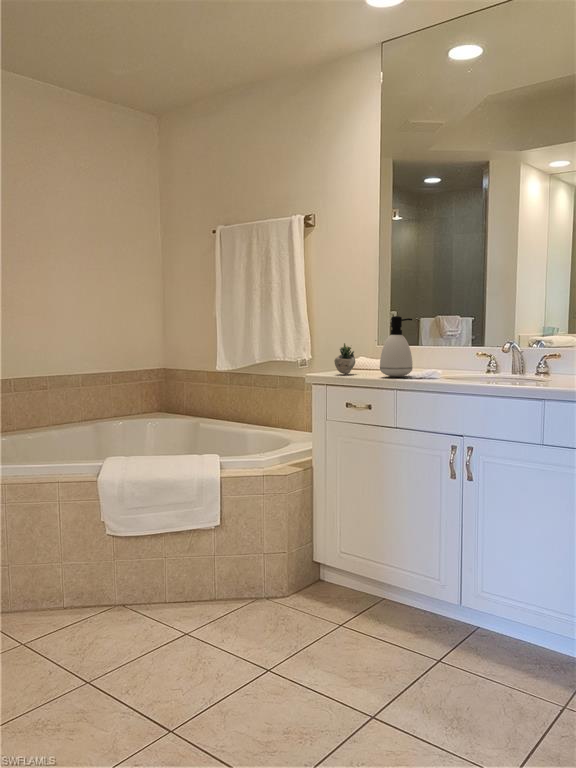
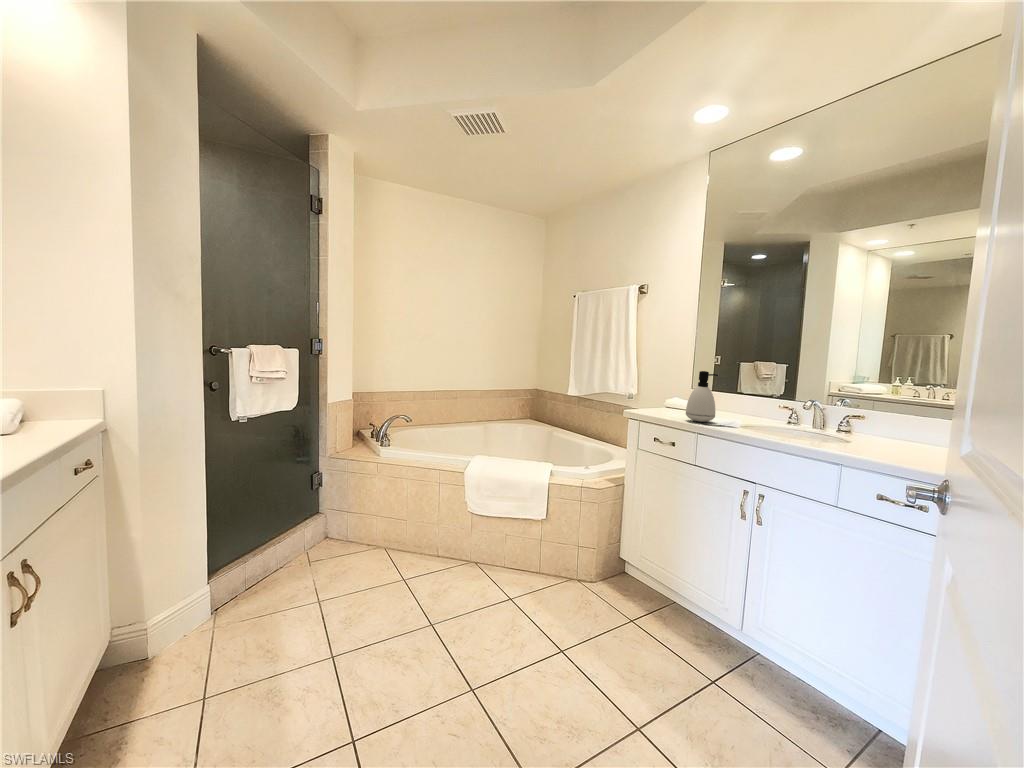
succulent plant: present [334,340,376,374] -> none [649,388,687,413]

